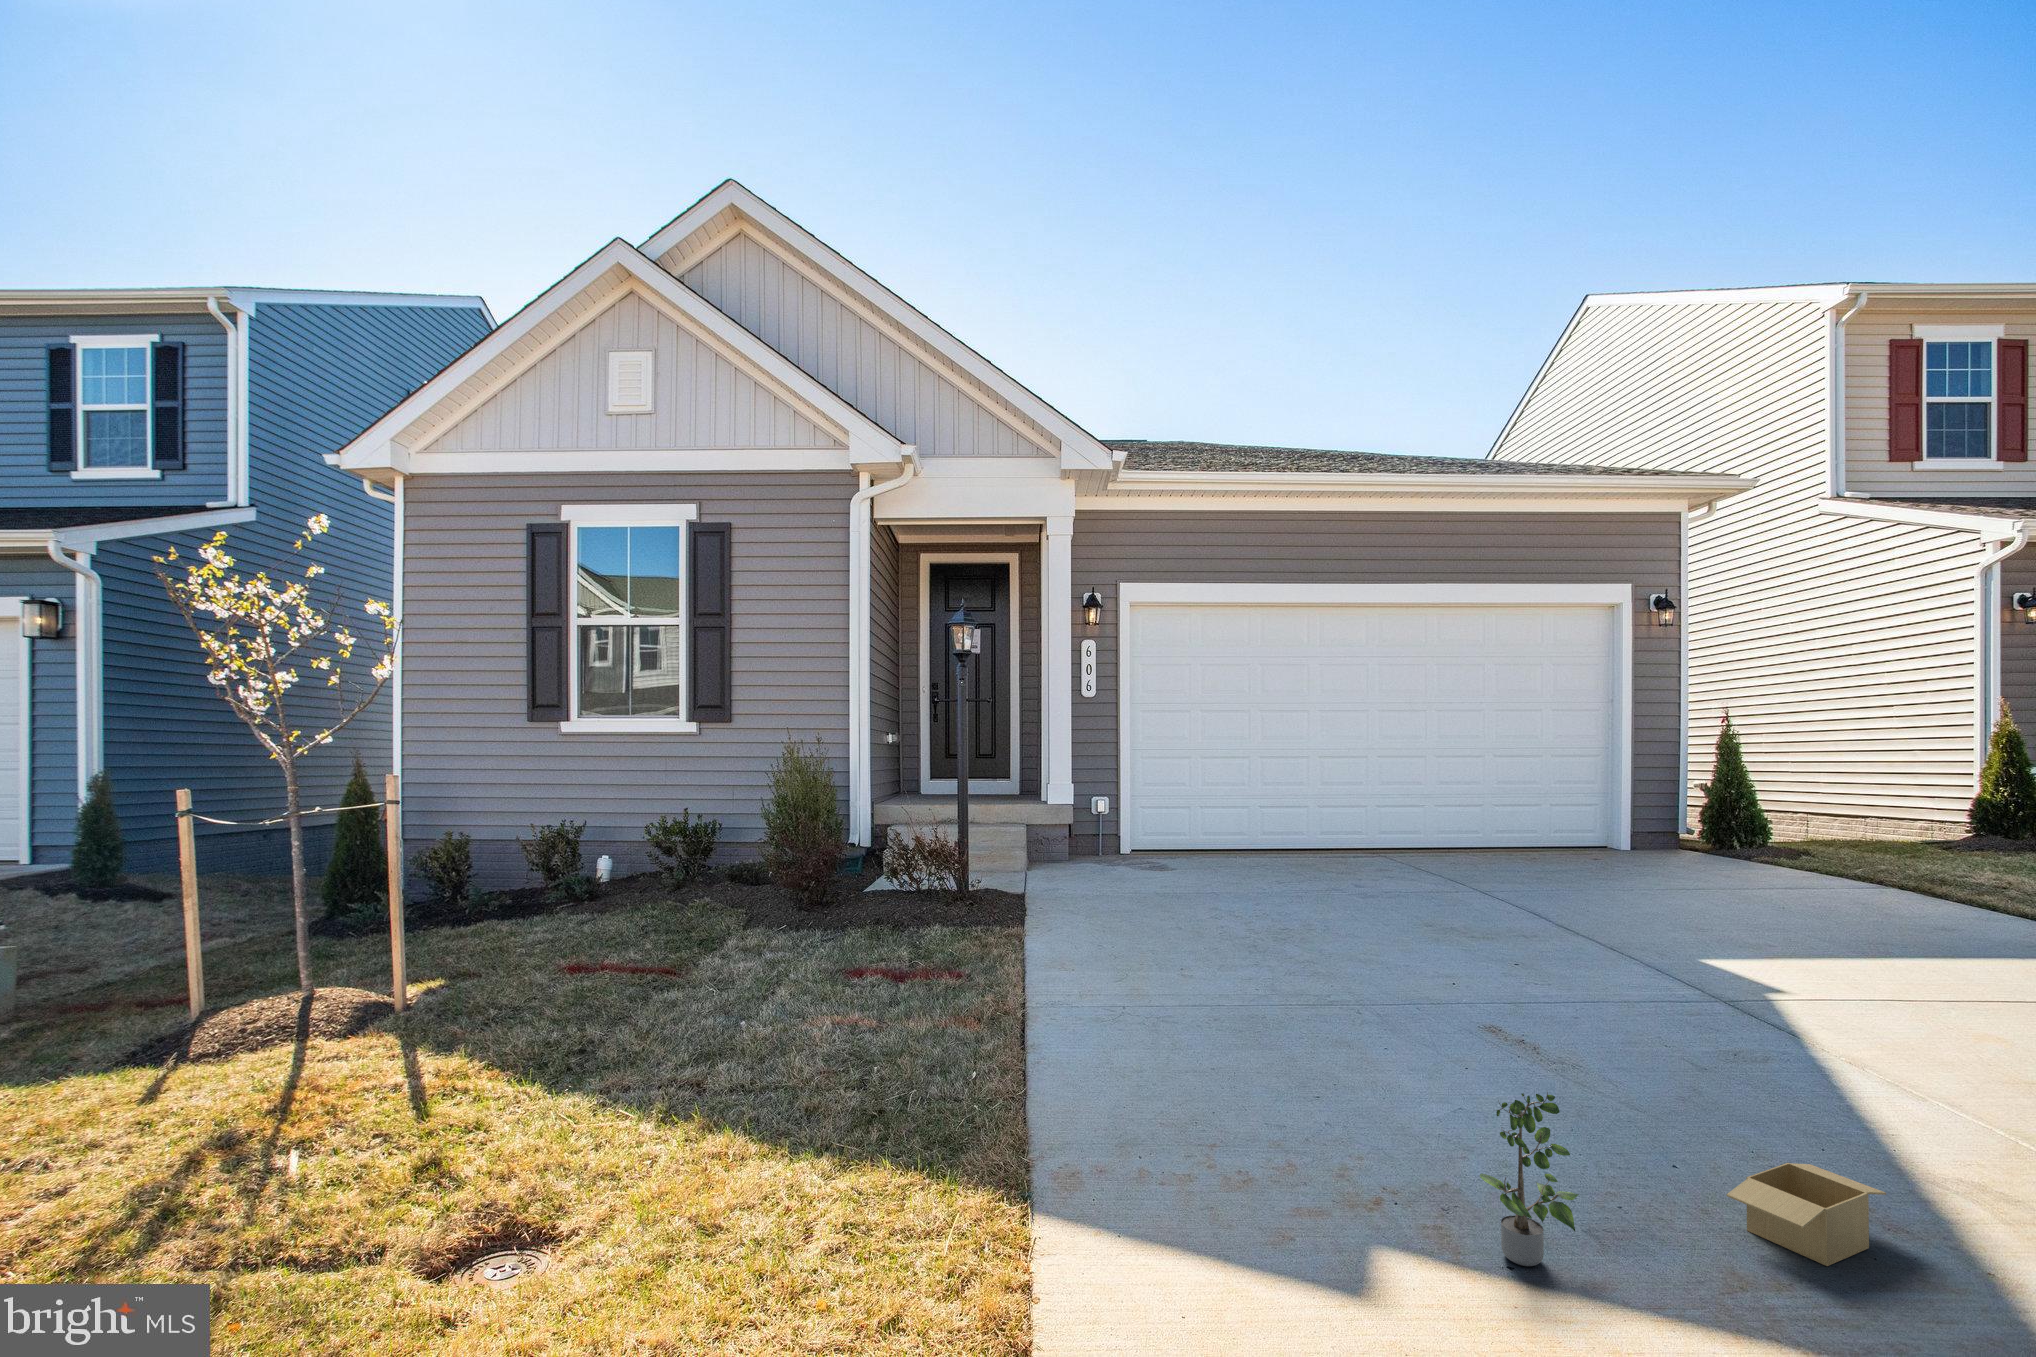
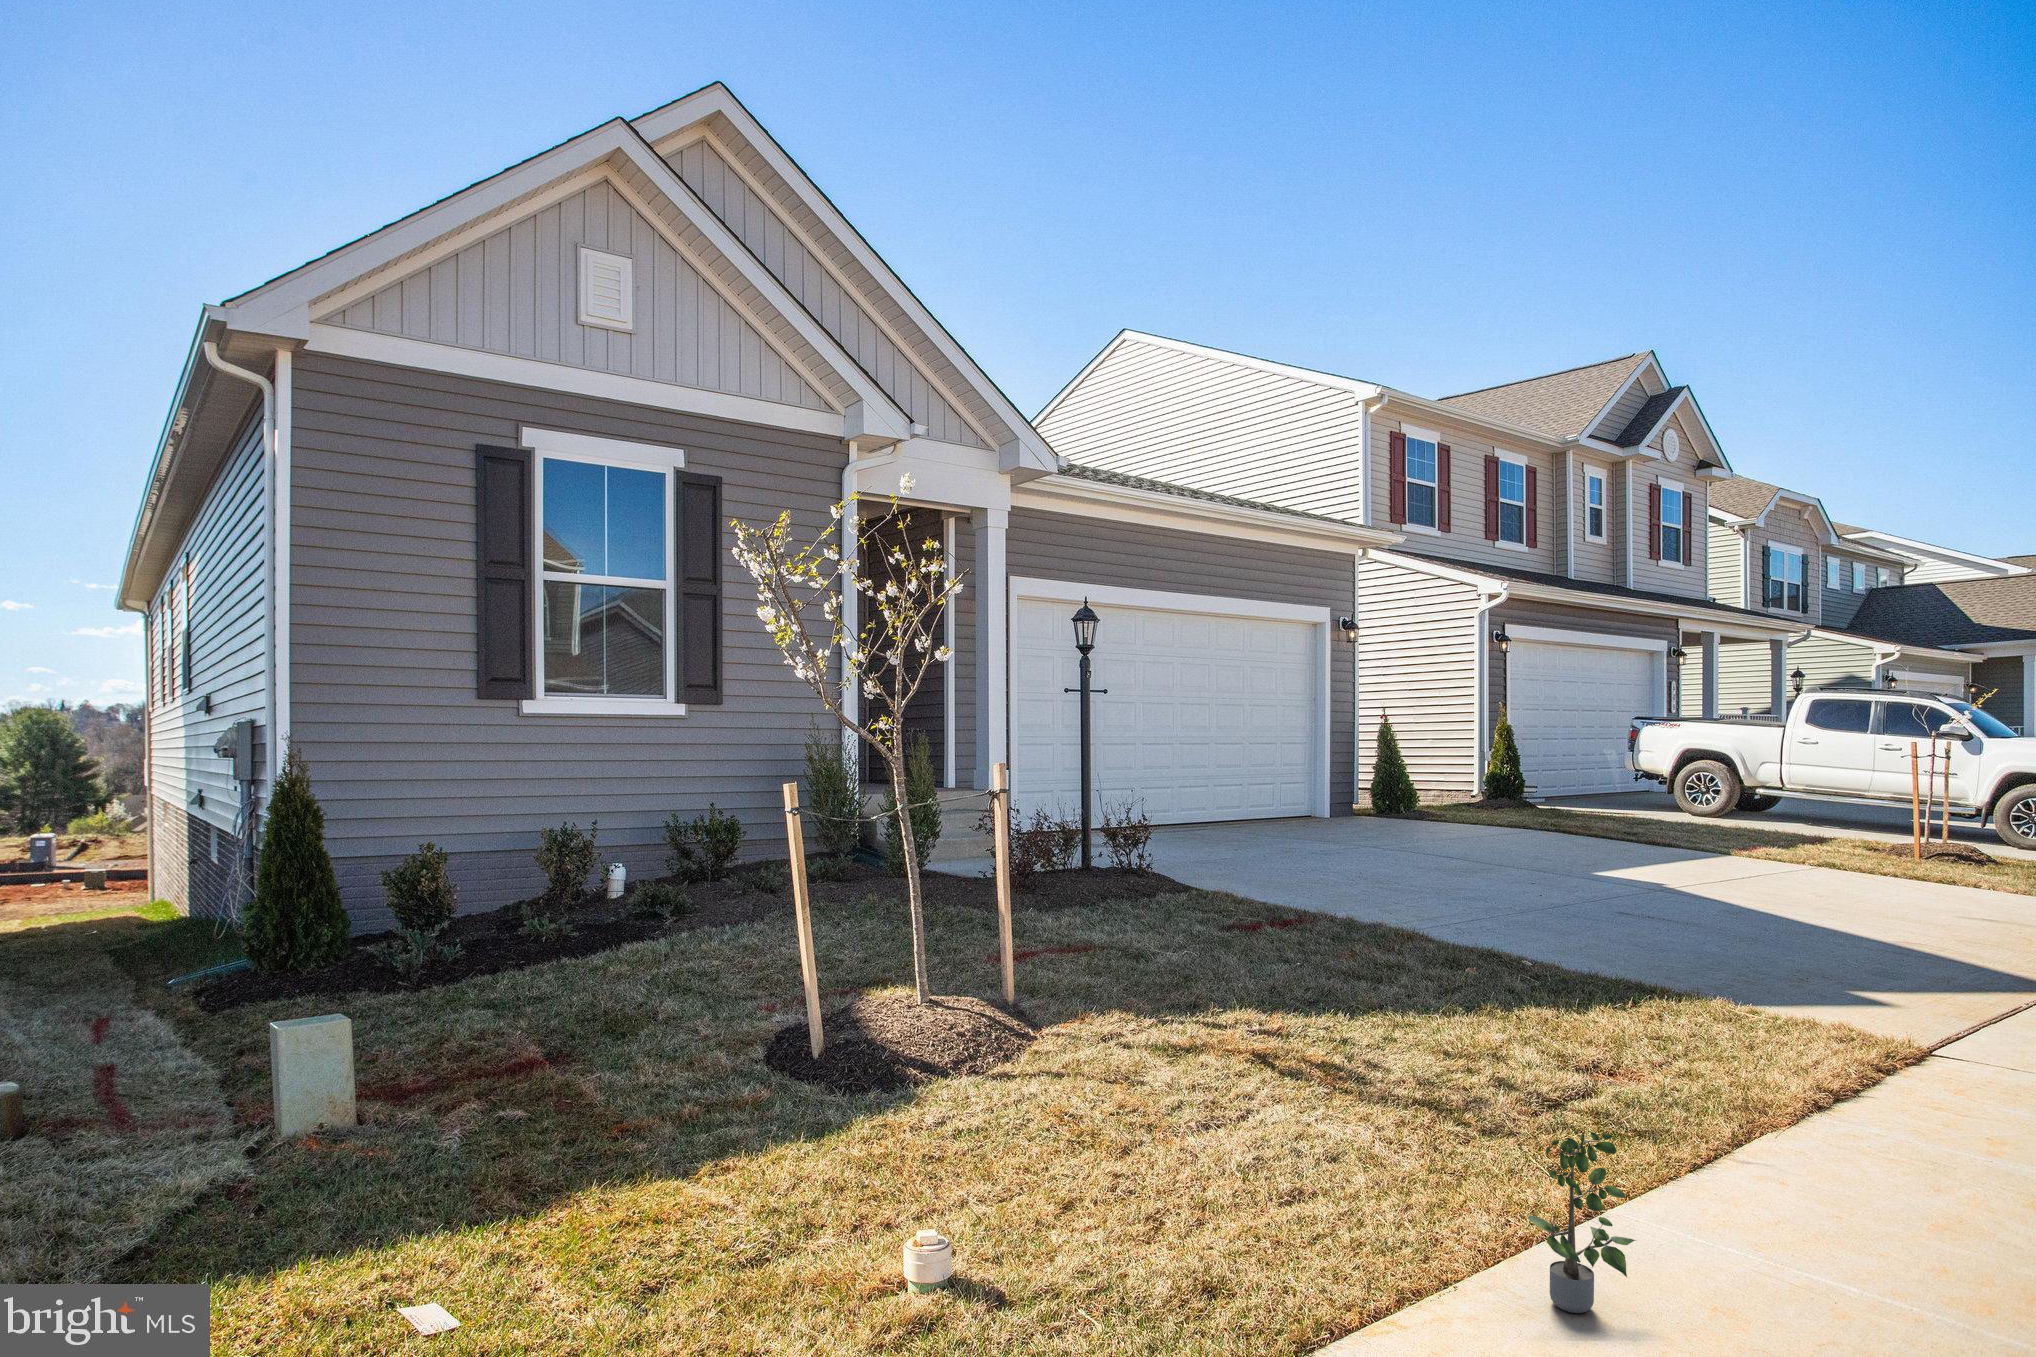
cardboard box: present [1727,1163,1886,1266] -> none [1801,1216,1978,1323]

